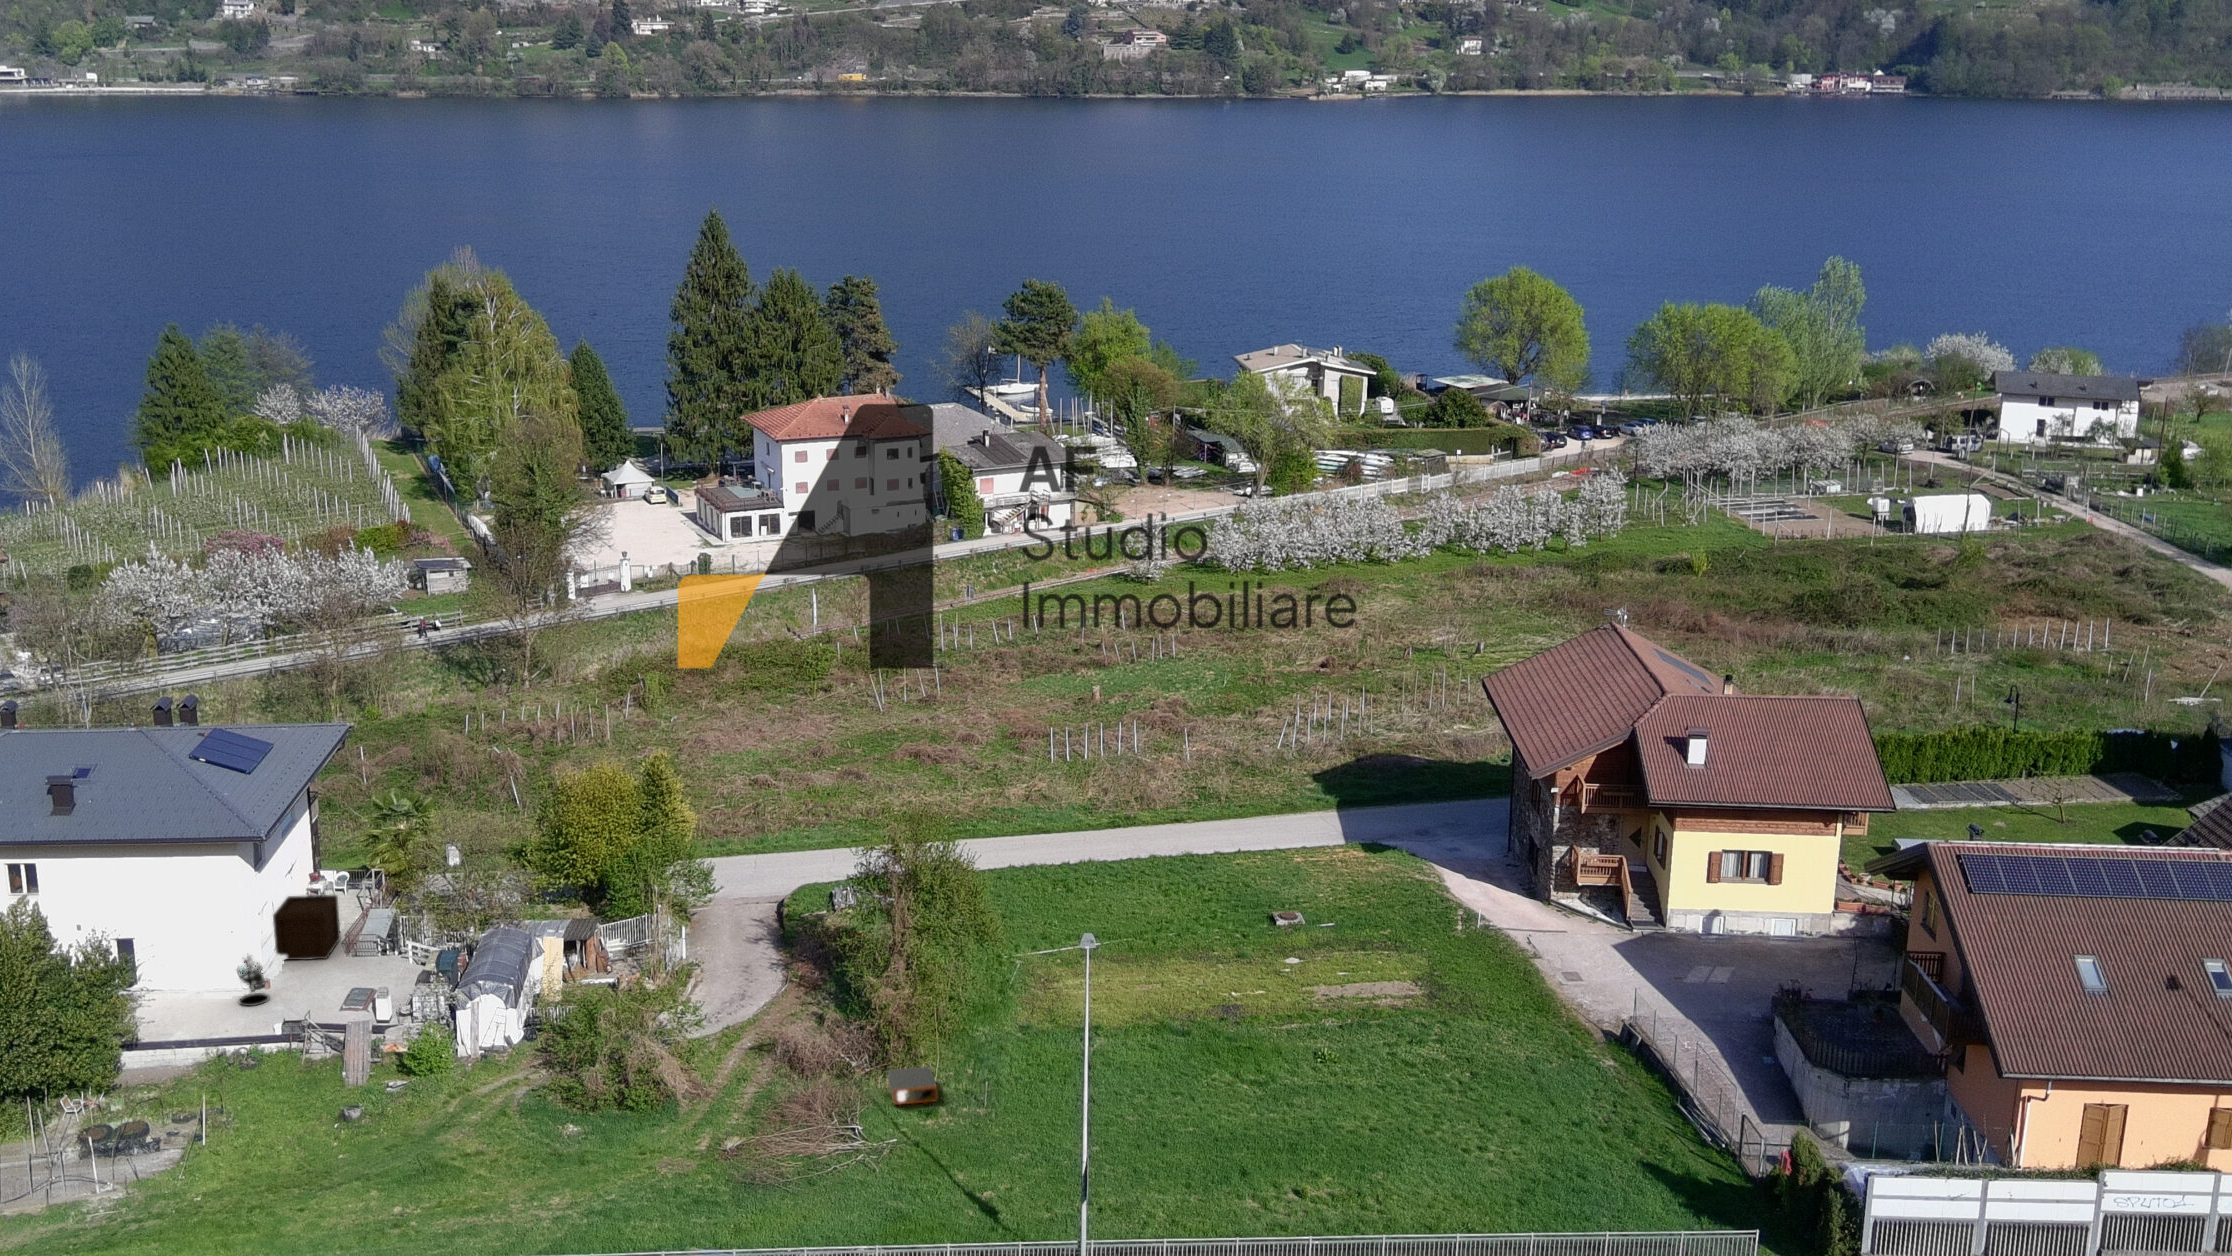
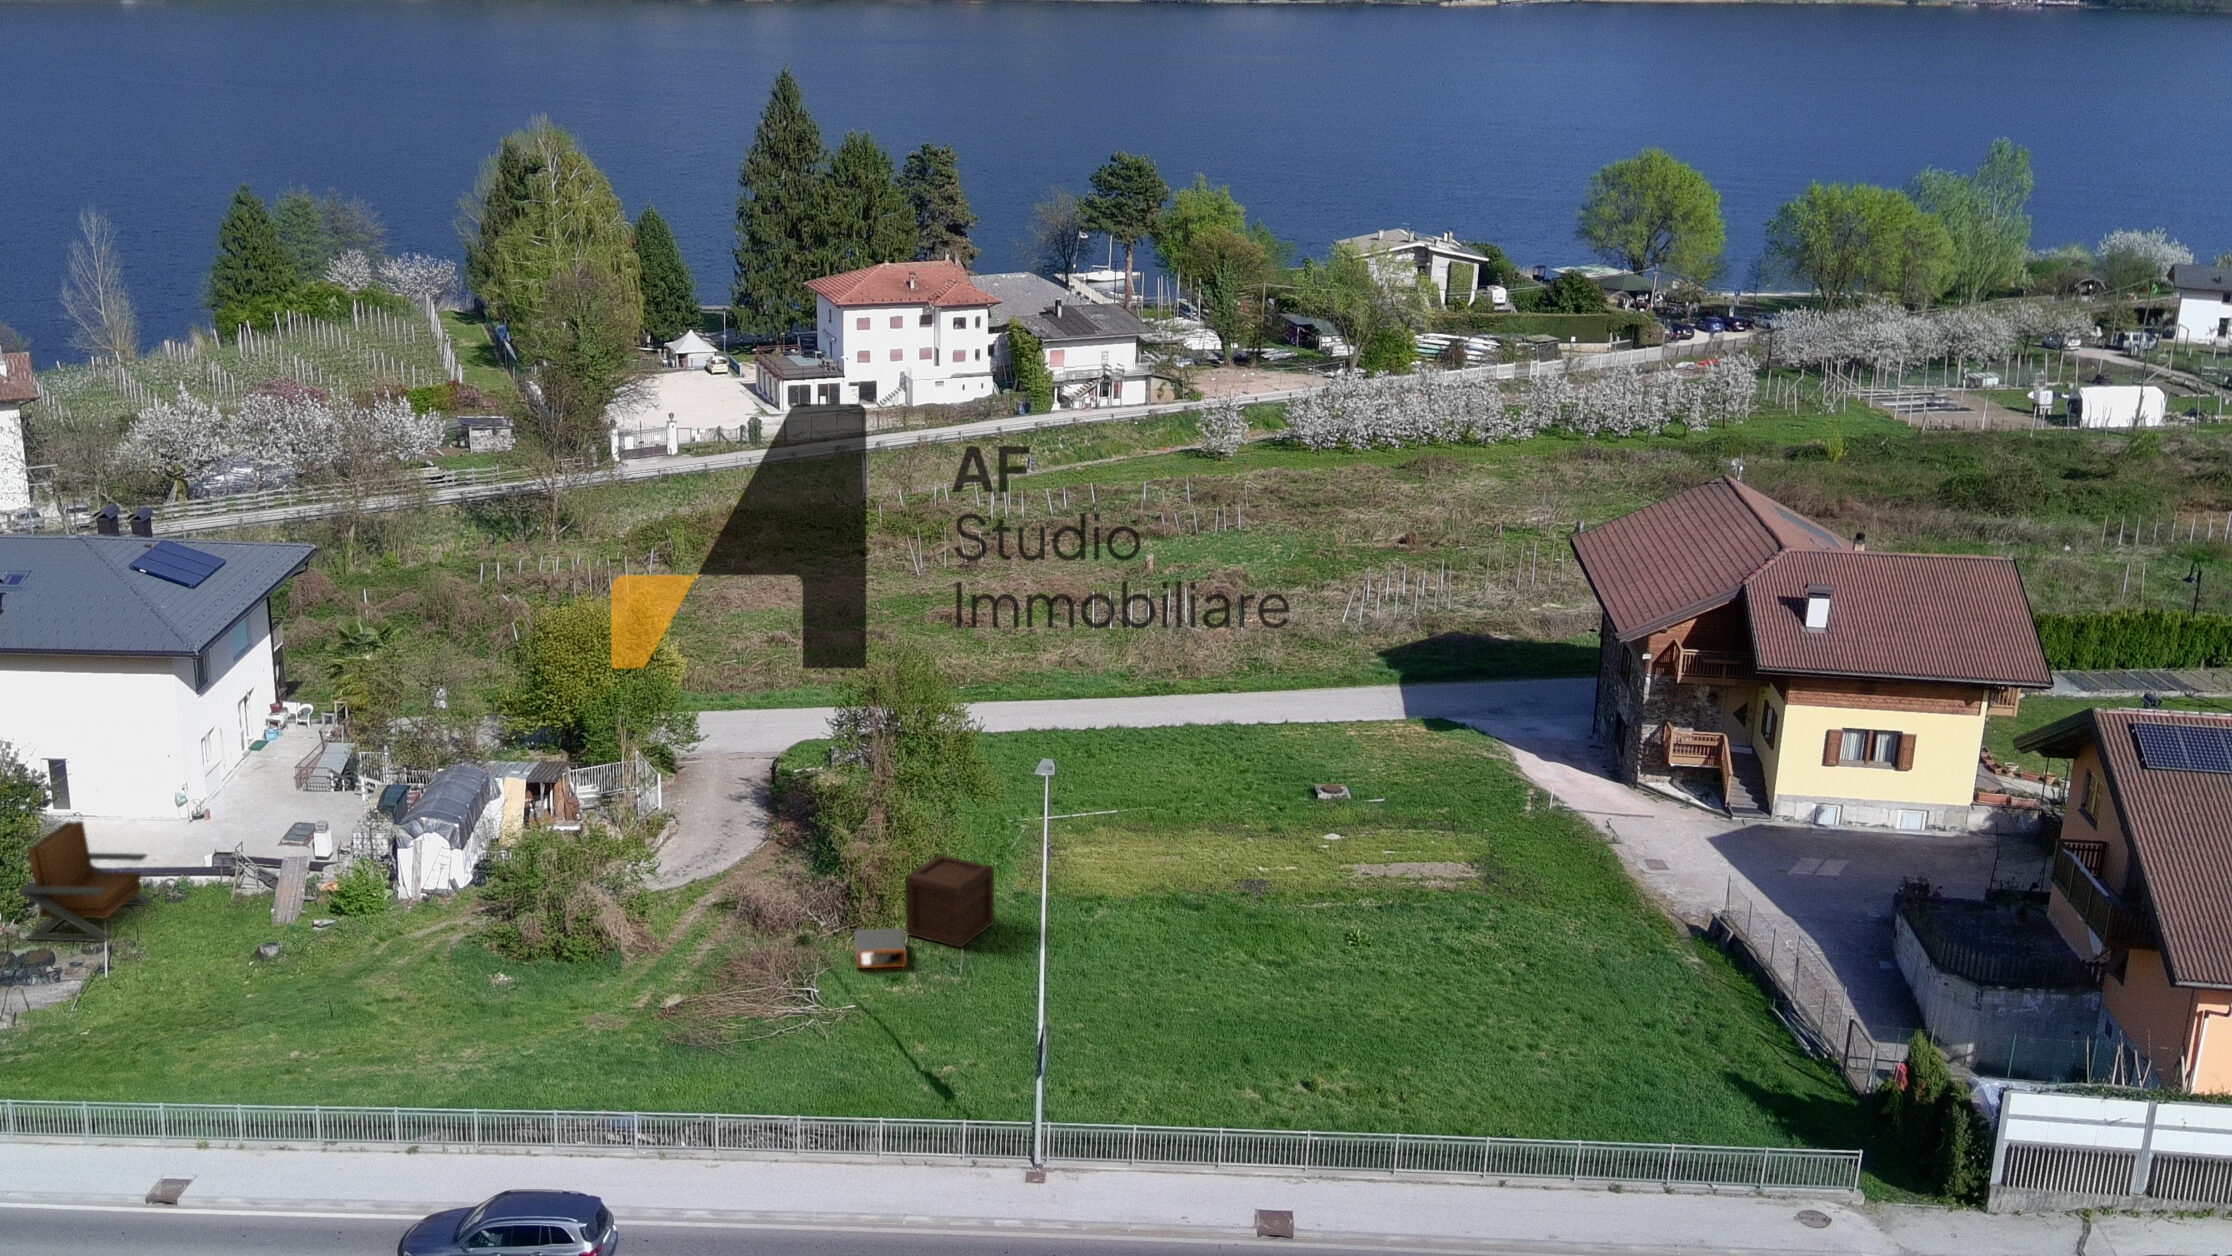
wooden crate: present [273,895,340,960] -> present [905,855,994,947]
potted tree: present [239,957,269,1006] -> none [180,782,218,839]
lounge chair: none [109,998,226,1112] -> present [18,821,151,942]

